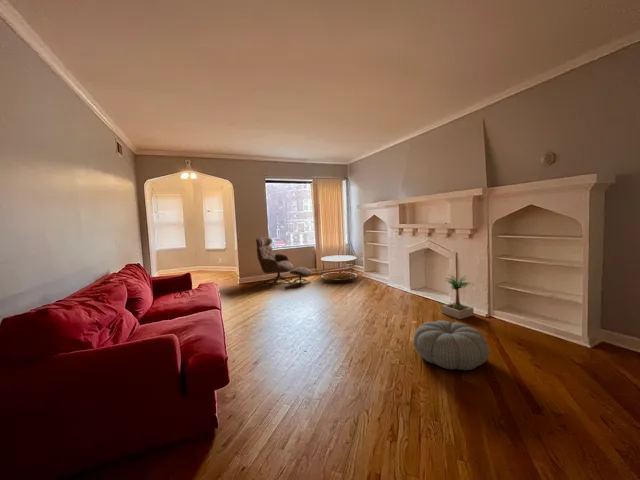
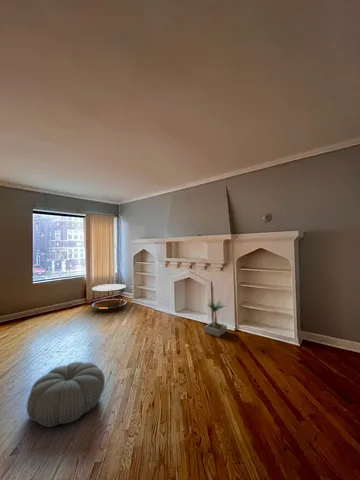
lounge chair: present [256,237,311,285] -> none [19,269,82,321]
pouf: present [413,320,489,370] -> present [27,362,105,427]

